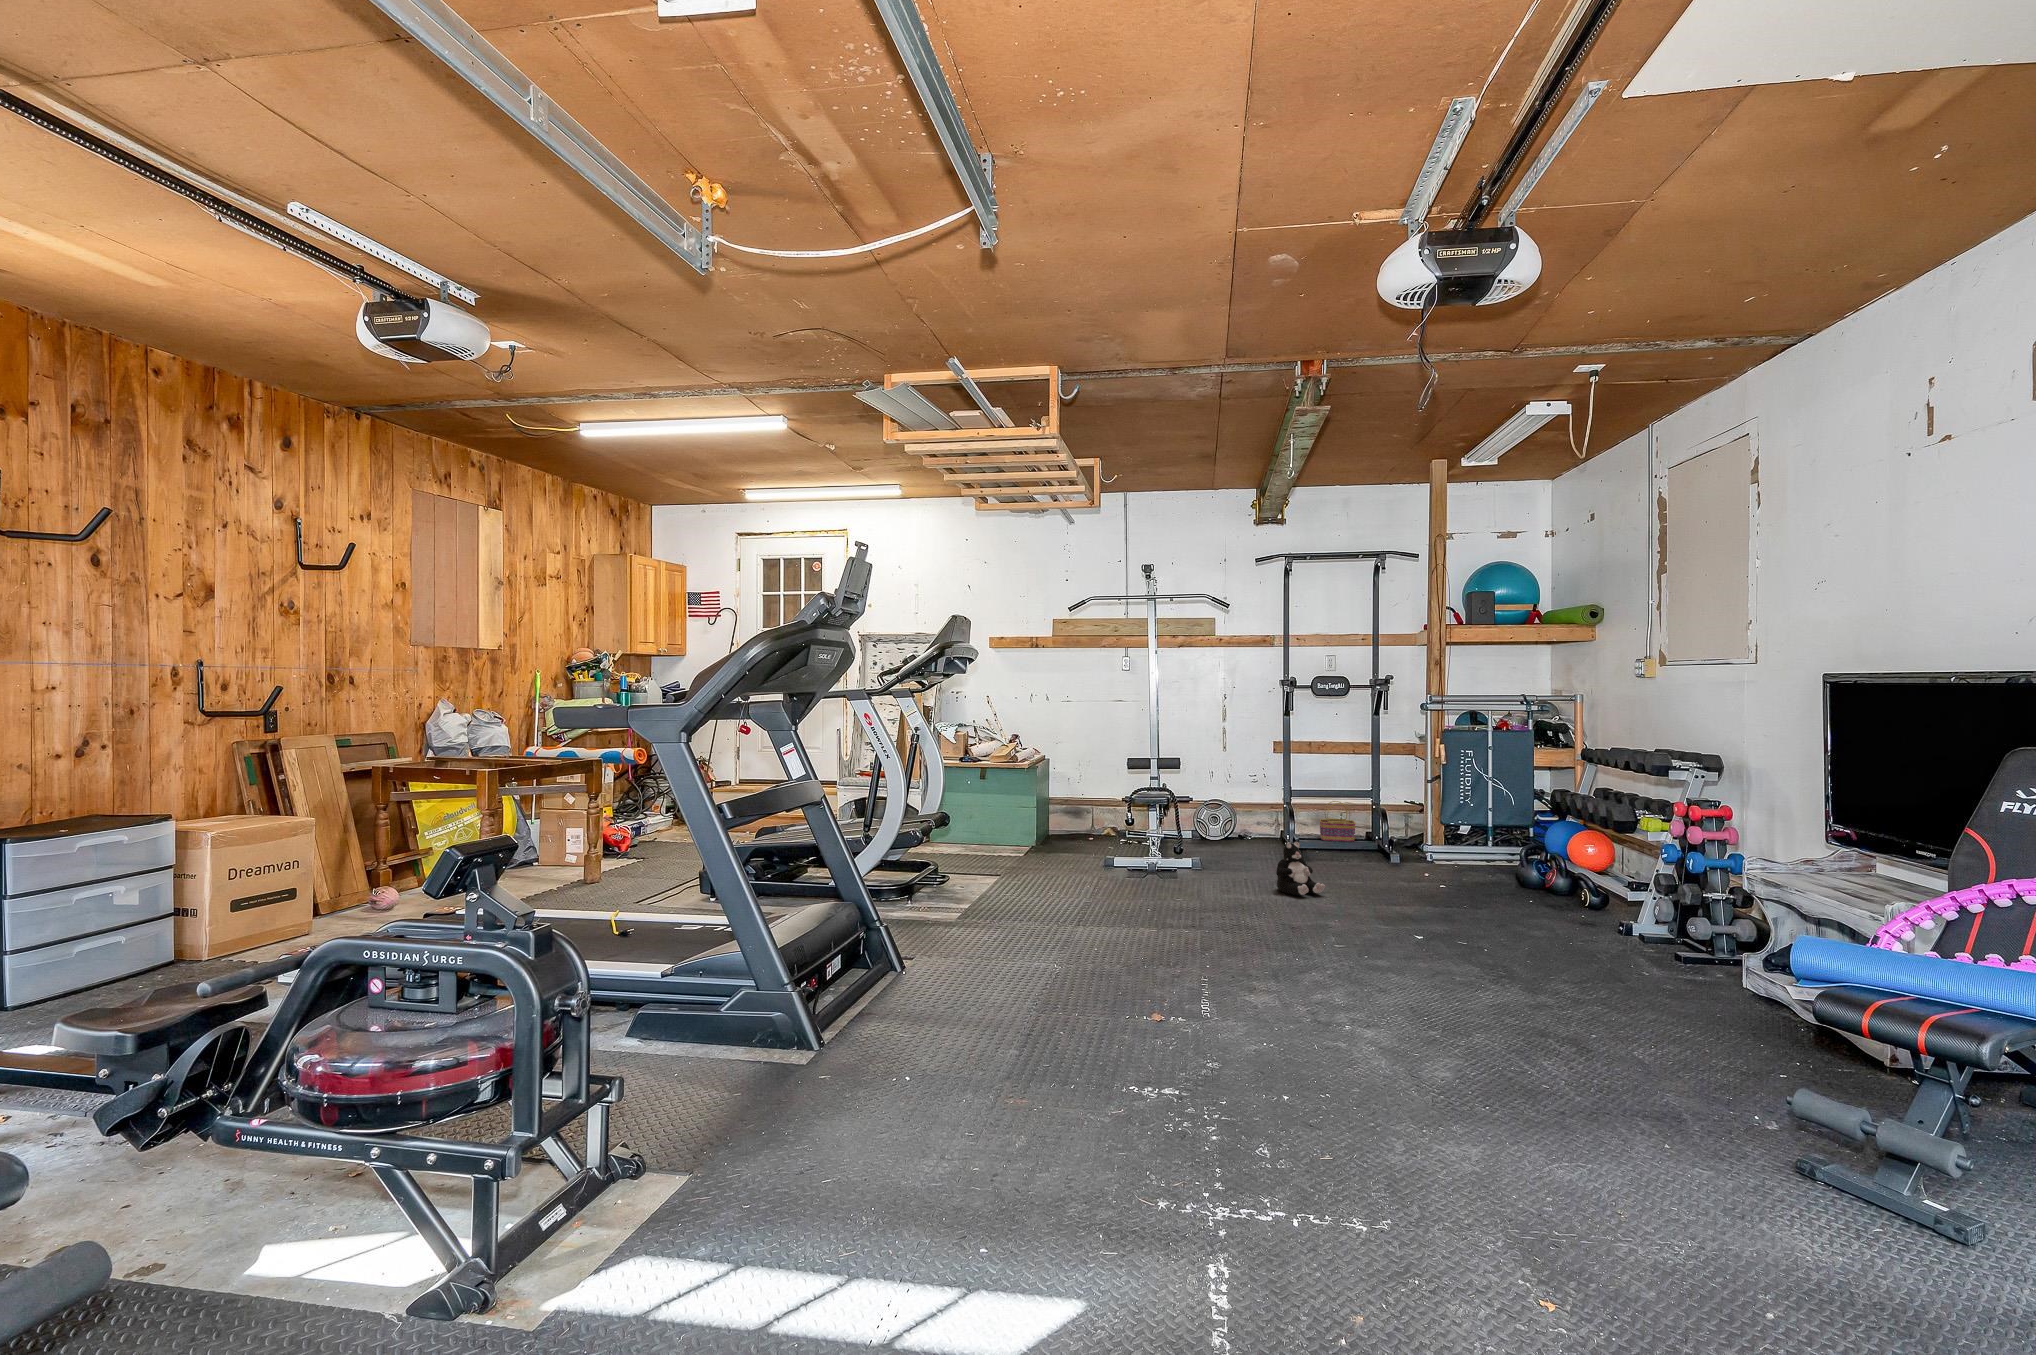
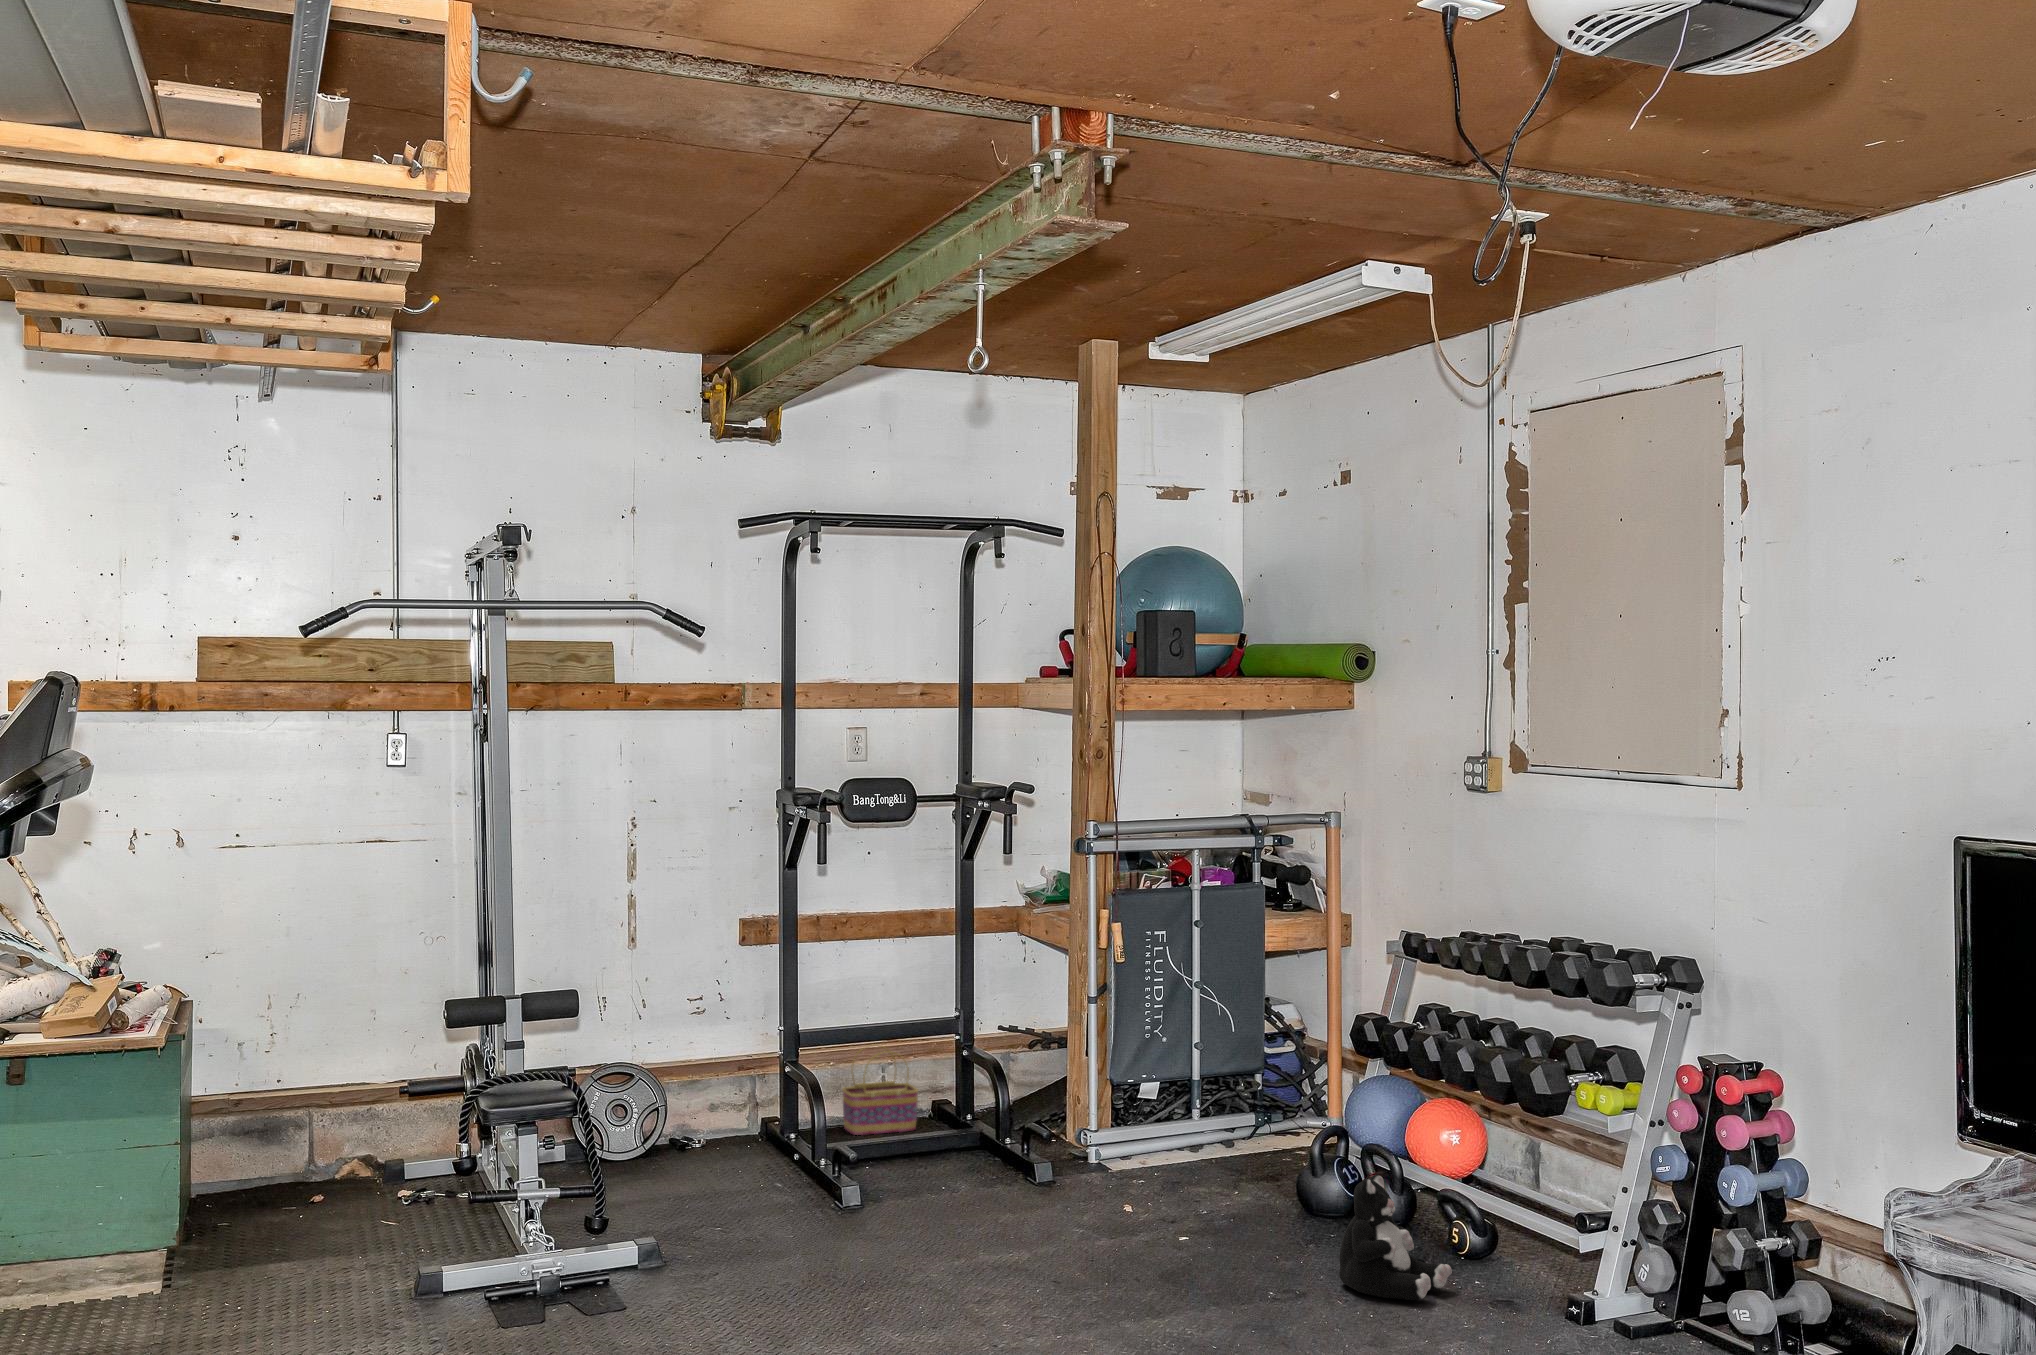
plush toy: present [1276,841,1325,896] -> present [1339,1175,1452,1300]

